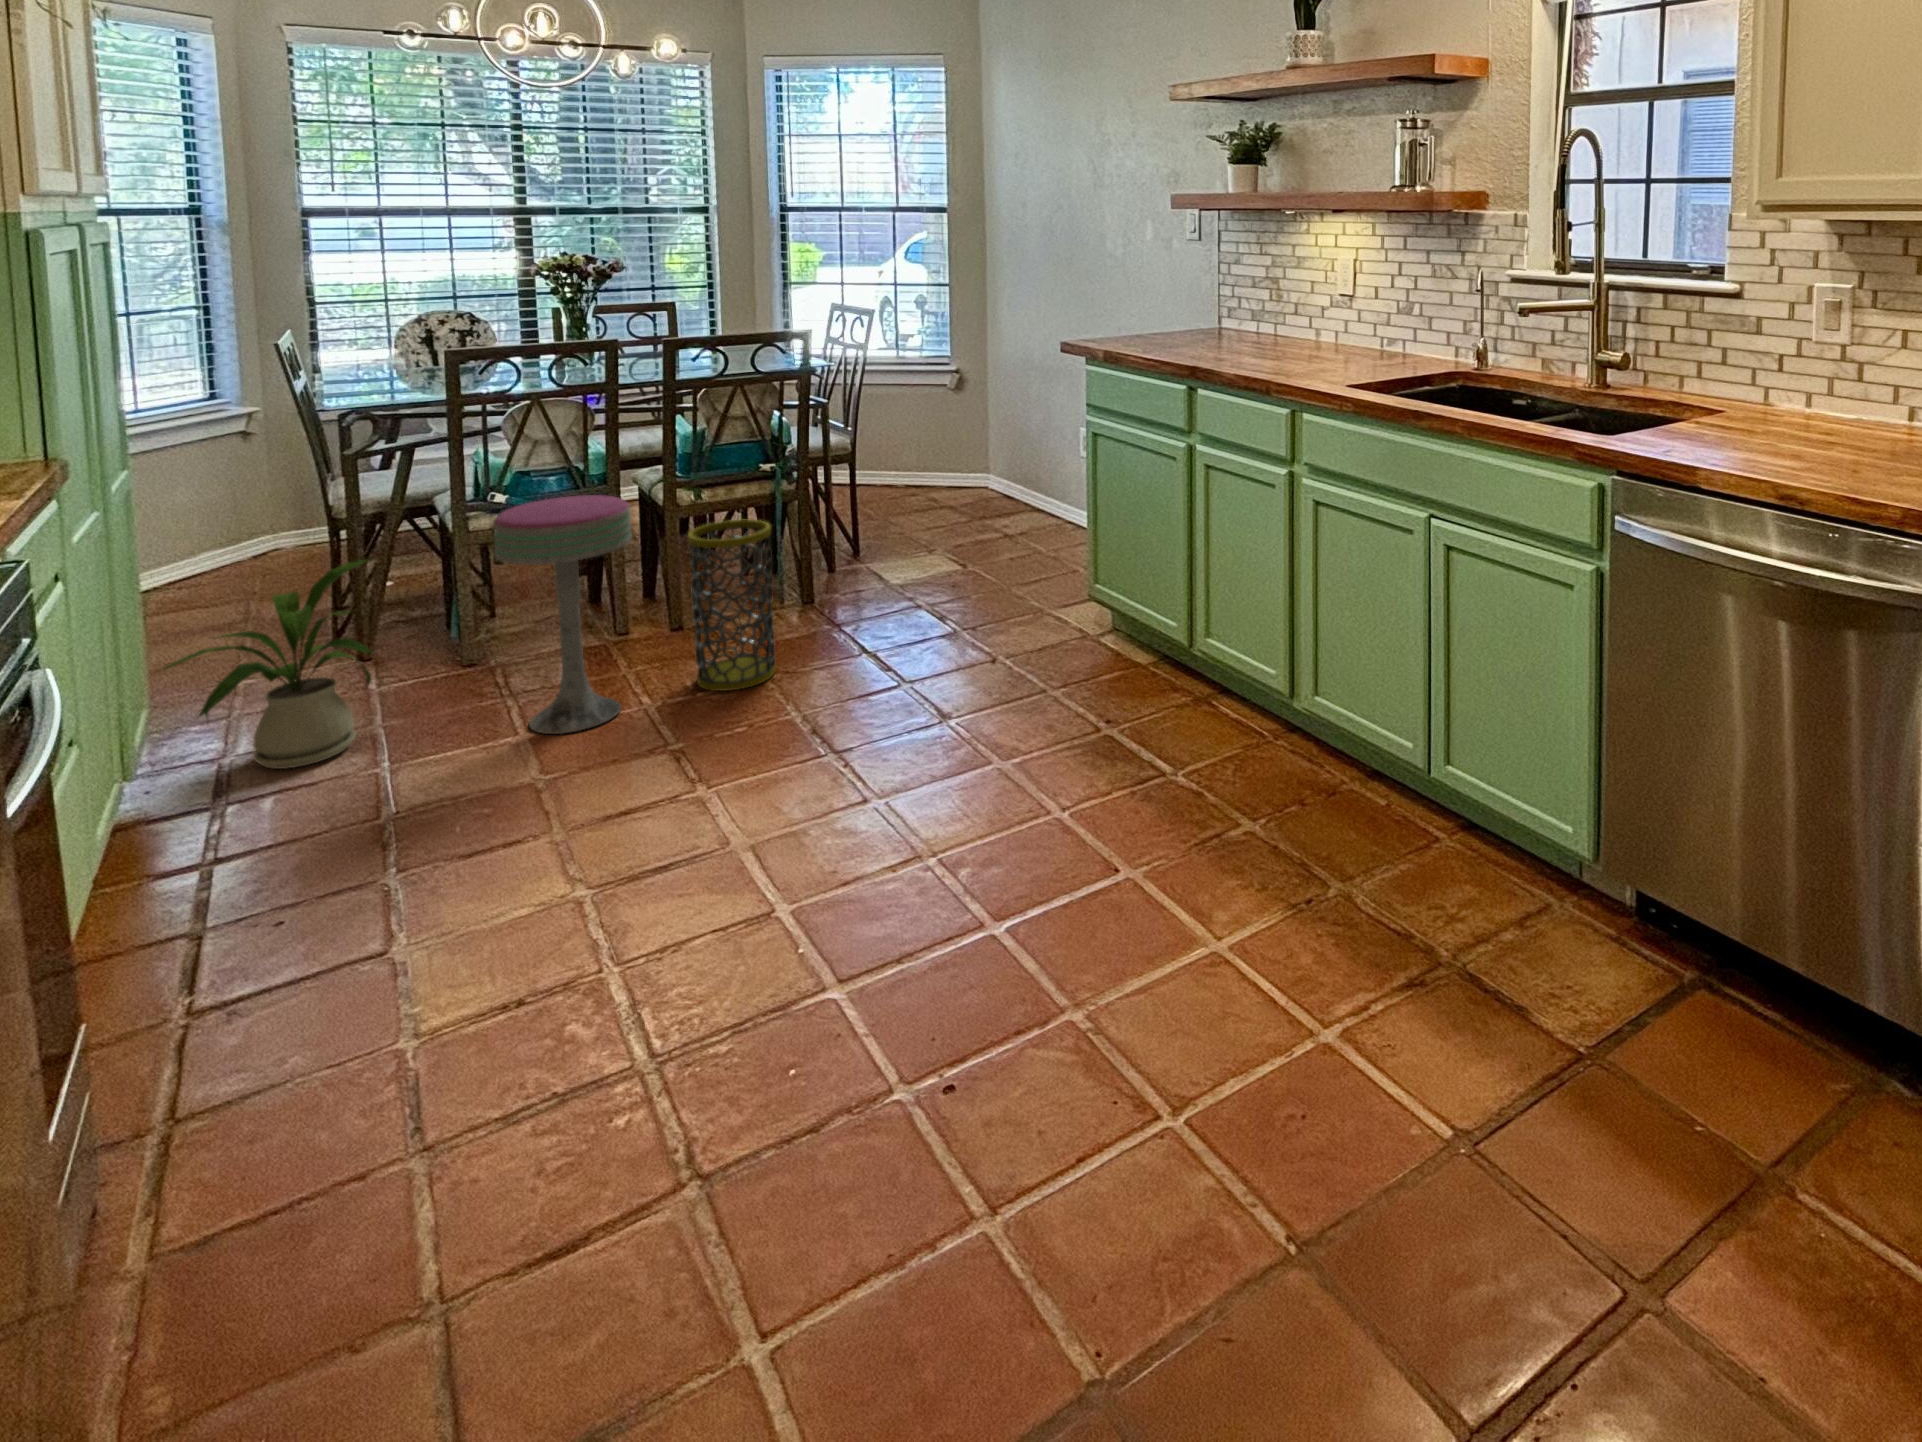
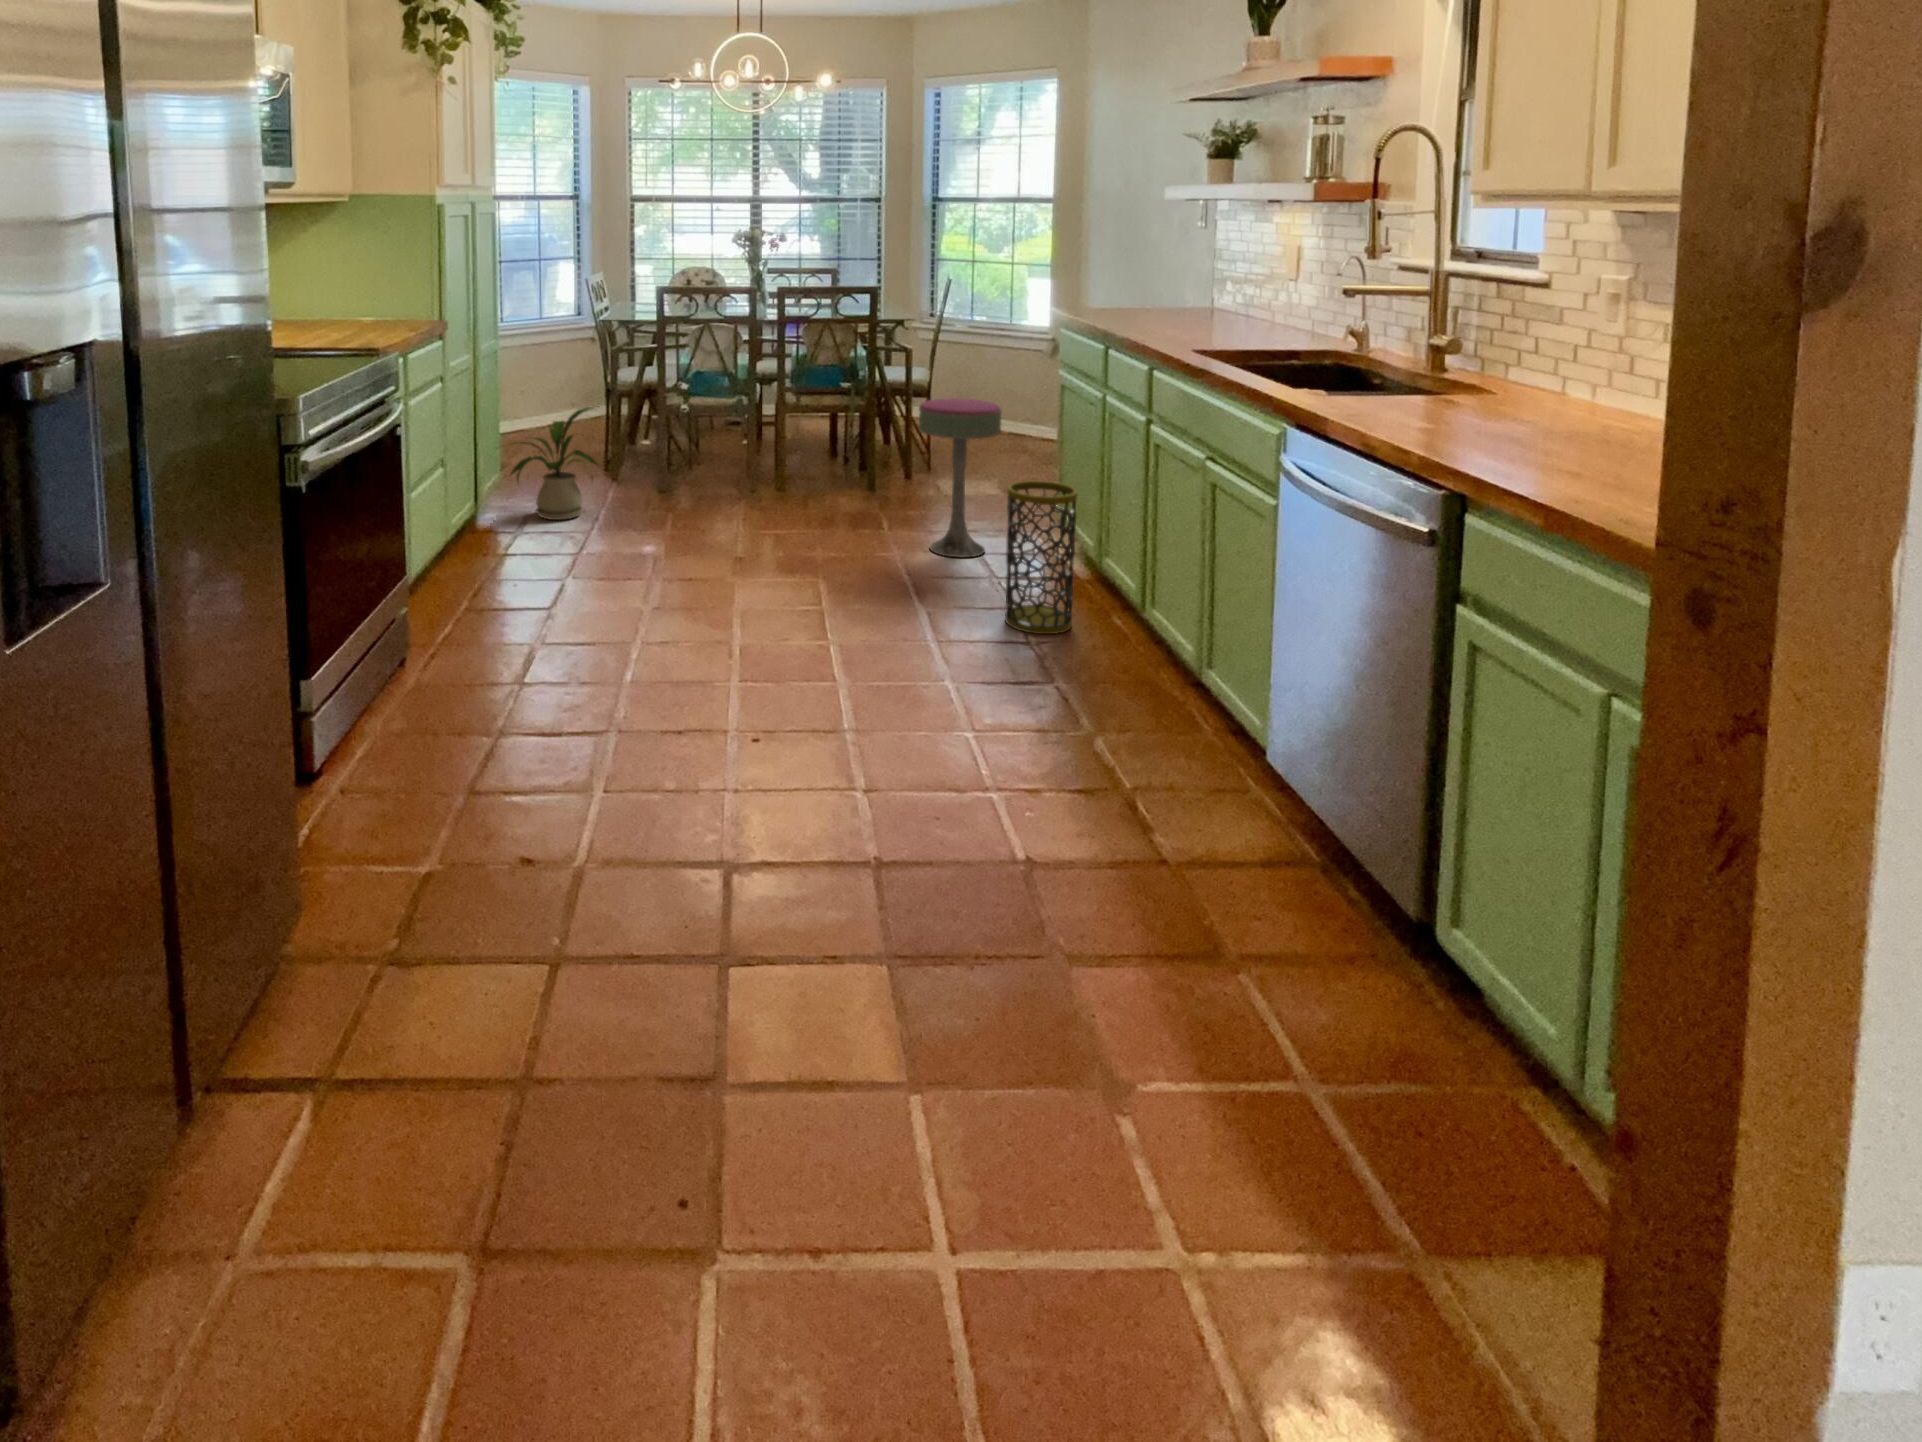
bar stool: present [493,495,632,734] -> present [919,398,1002,557]
trash can: present [688,520,775,691] -> present [1005,481,1078,634]

